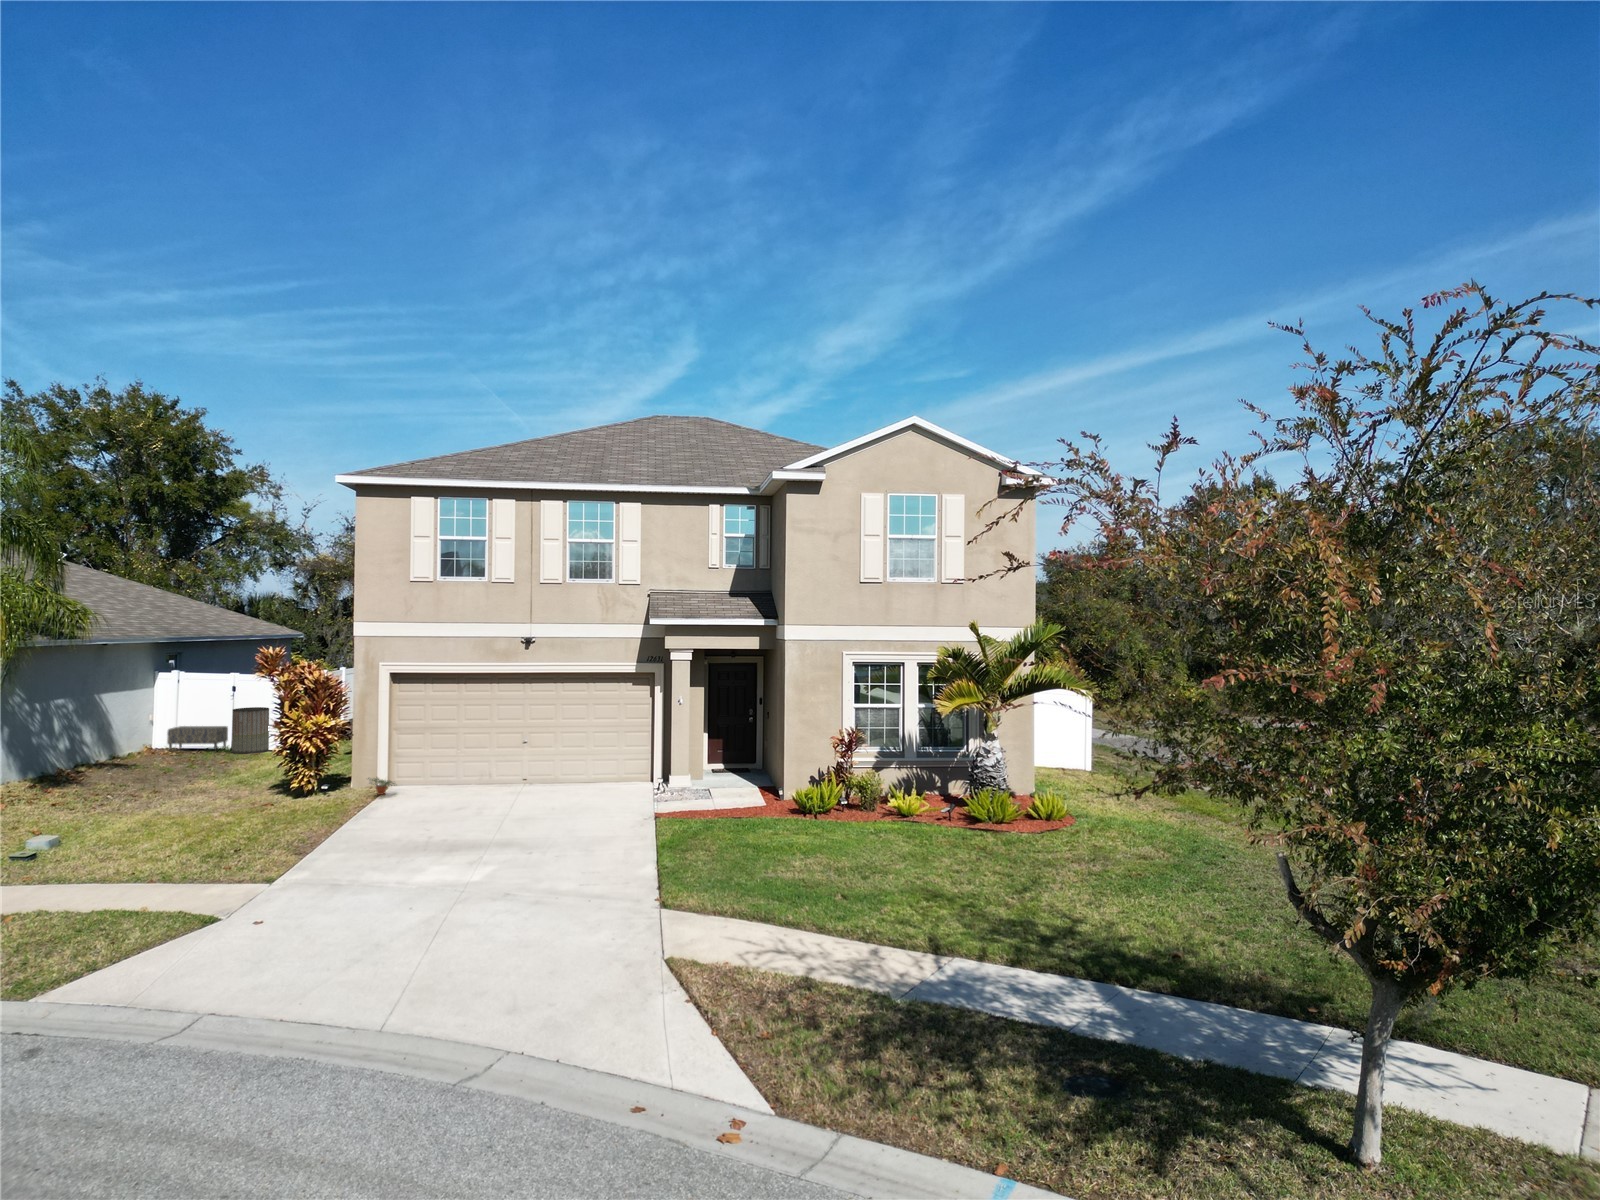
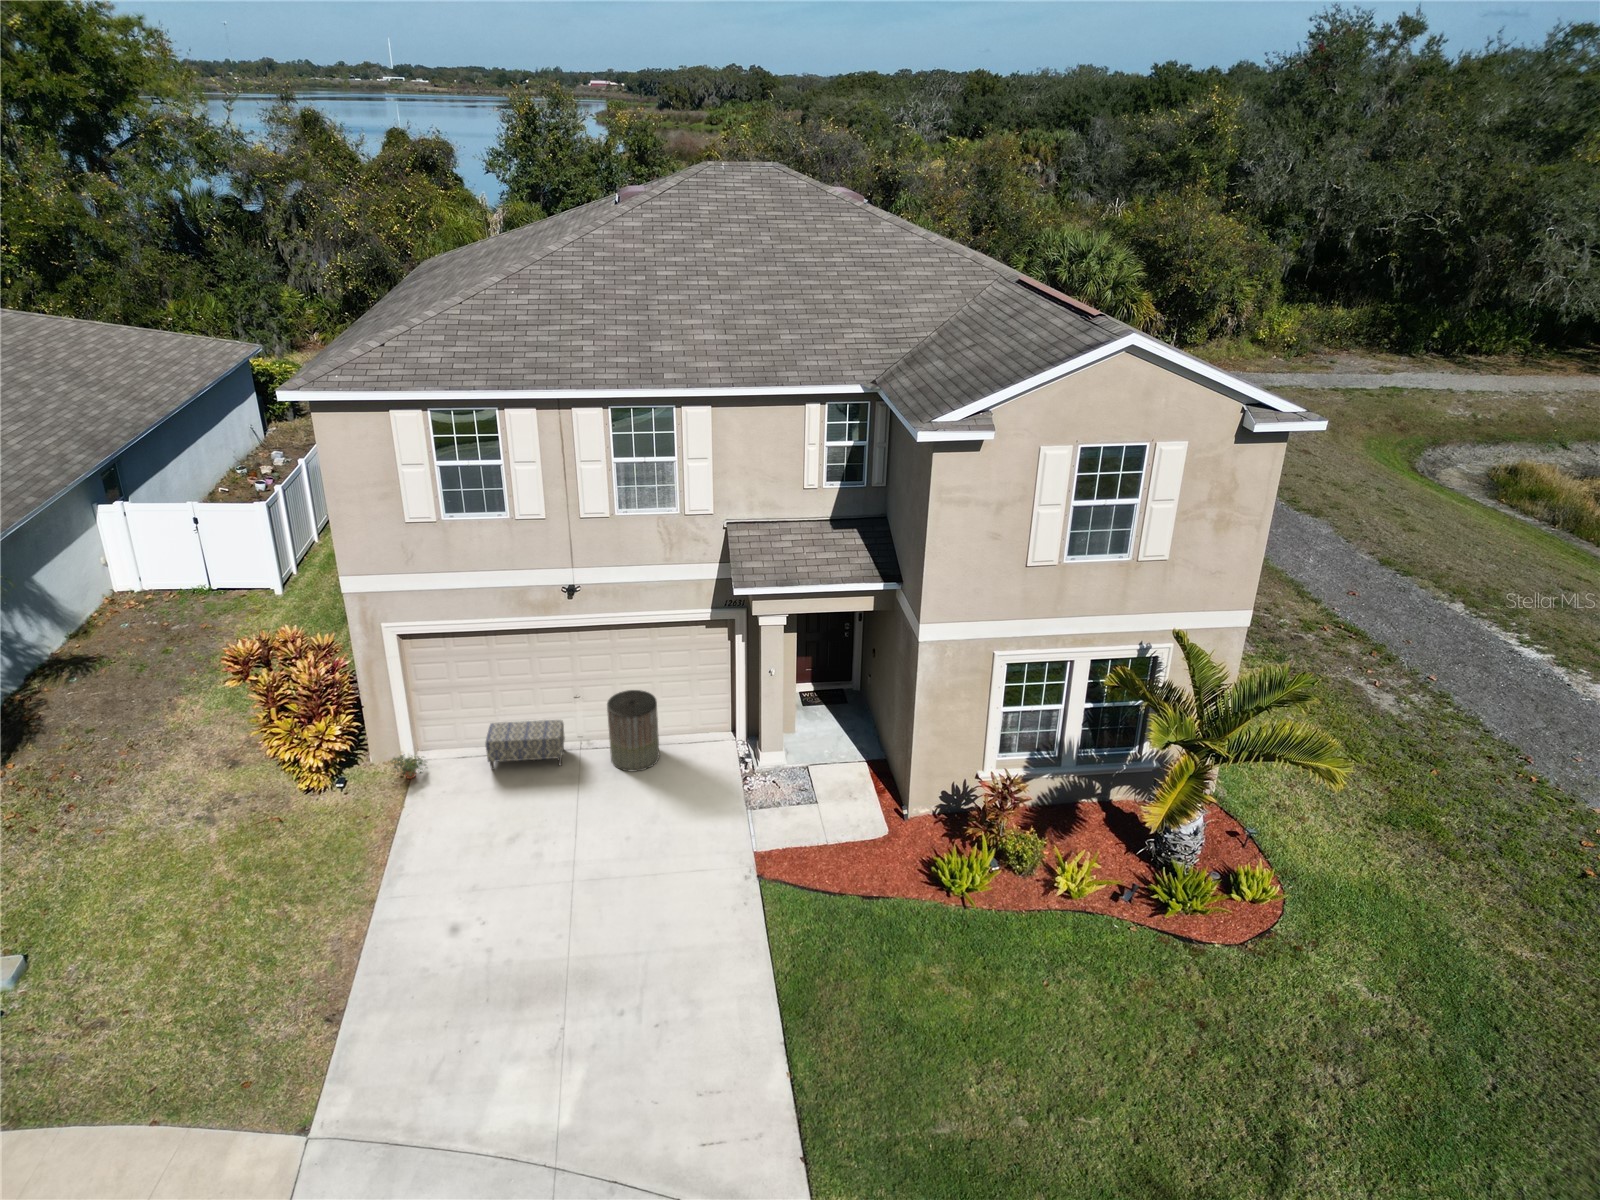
trash can: present [232,707,269,754] -> present [607,690,659,771]
bench: present [167,726,228,751] -> present [485,720,565,769]

